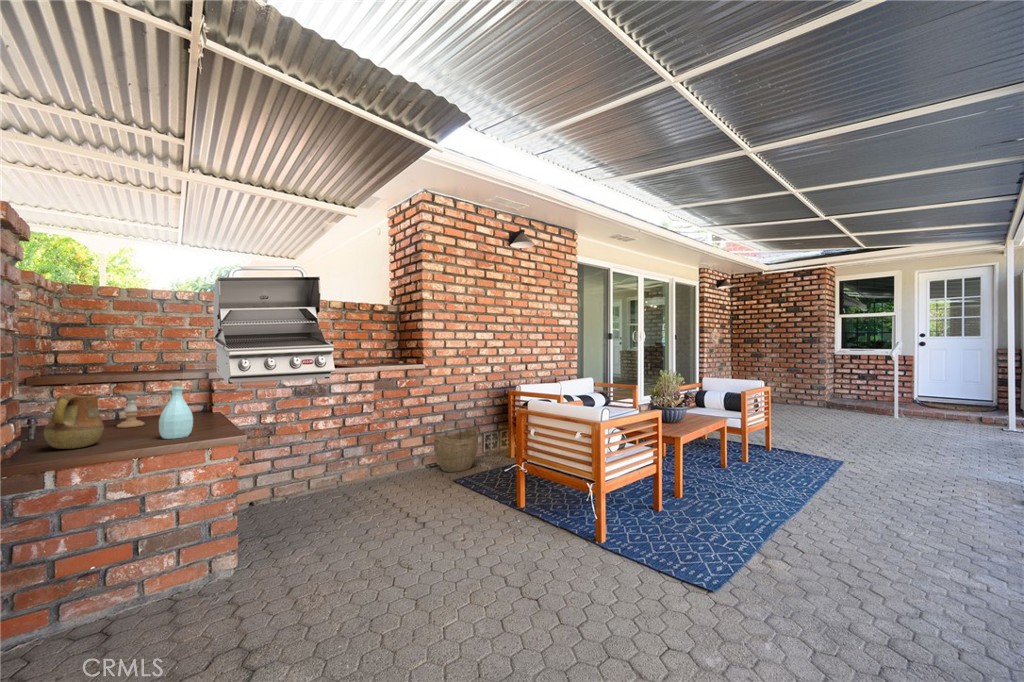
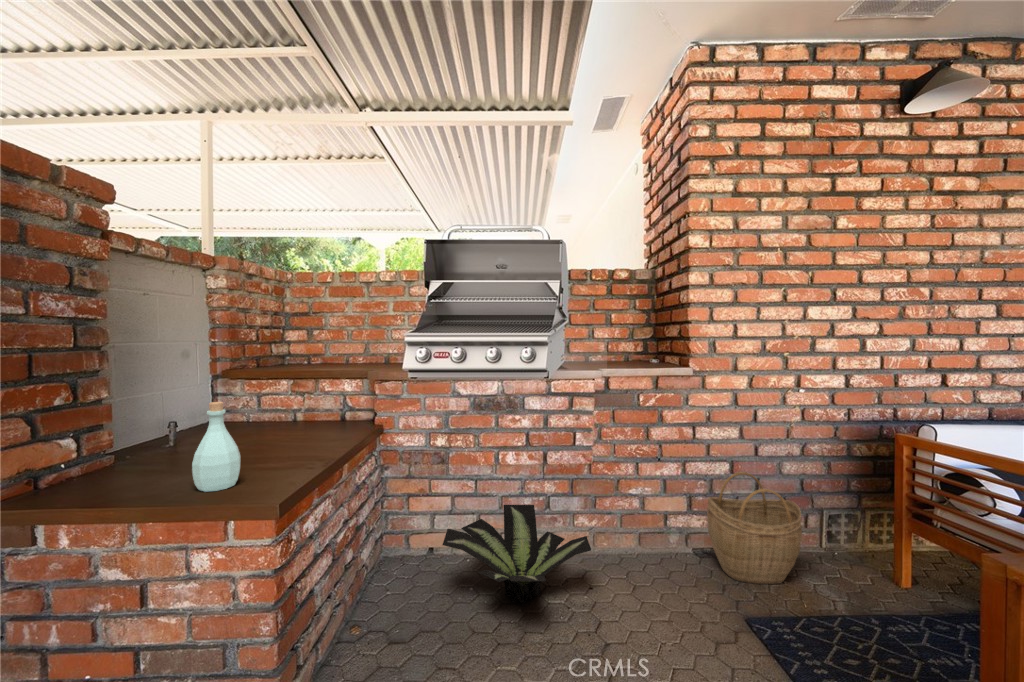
candle holder: present [117,391,145,428] -> none [247,397,277,444]
pitcher: present [44,393,104,449] -> none [70,411,152,488]
potted plant: none [286,455,383,507] -> present [443,505,591,606]

